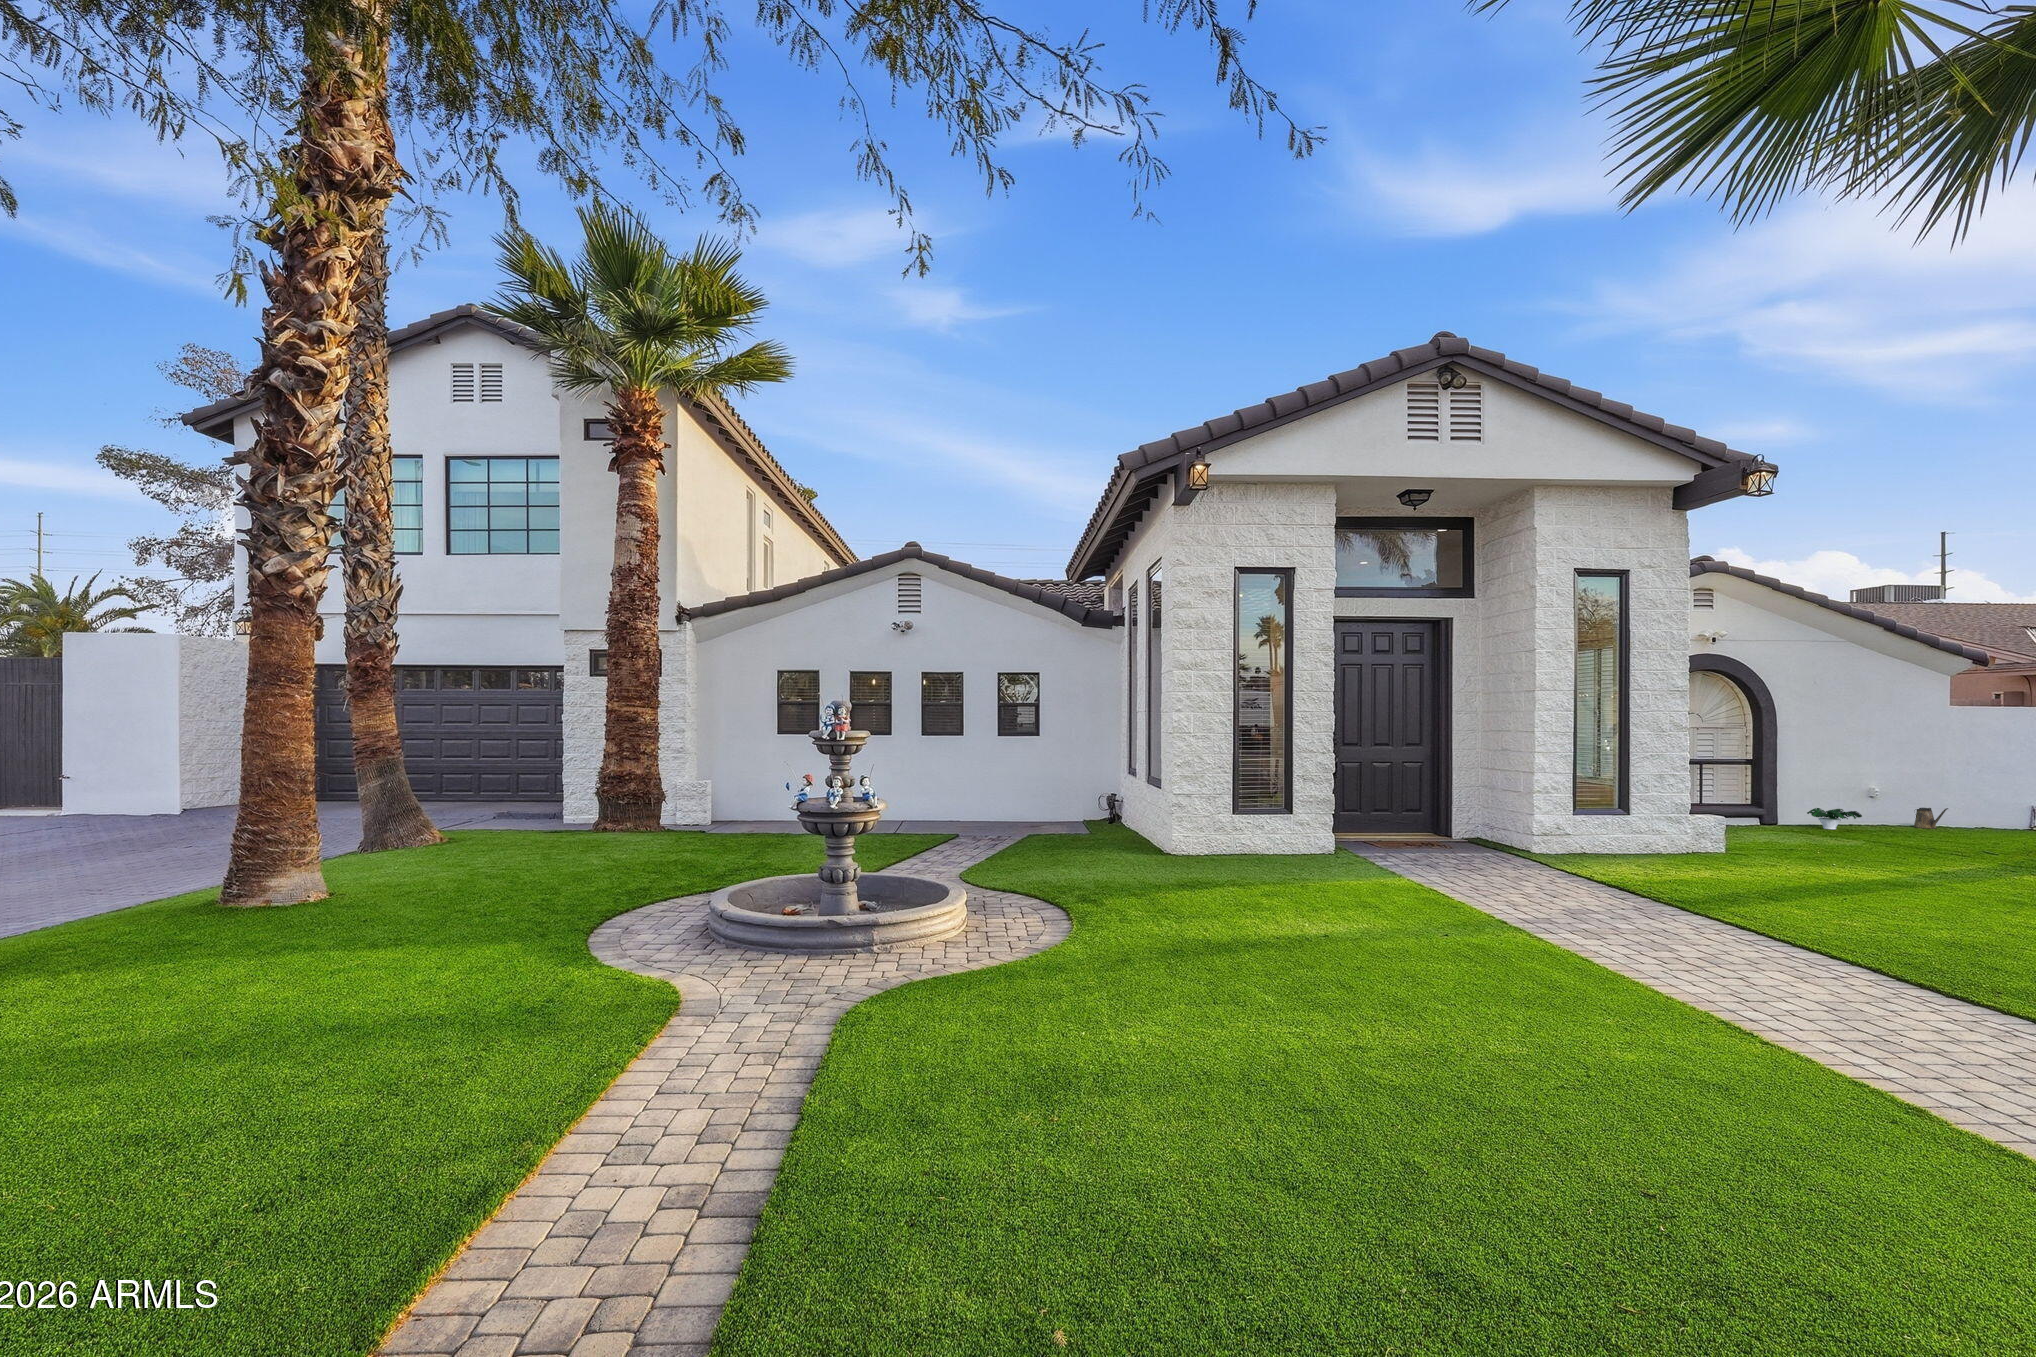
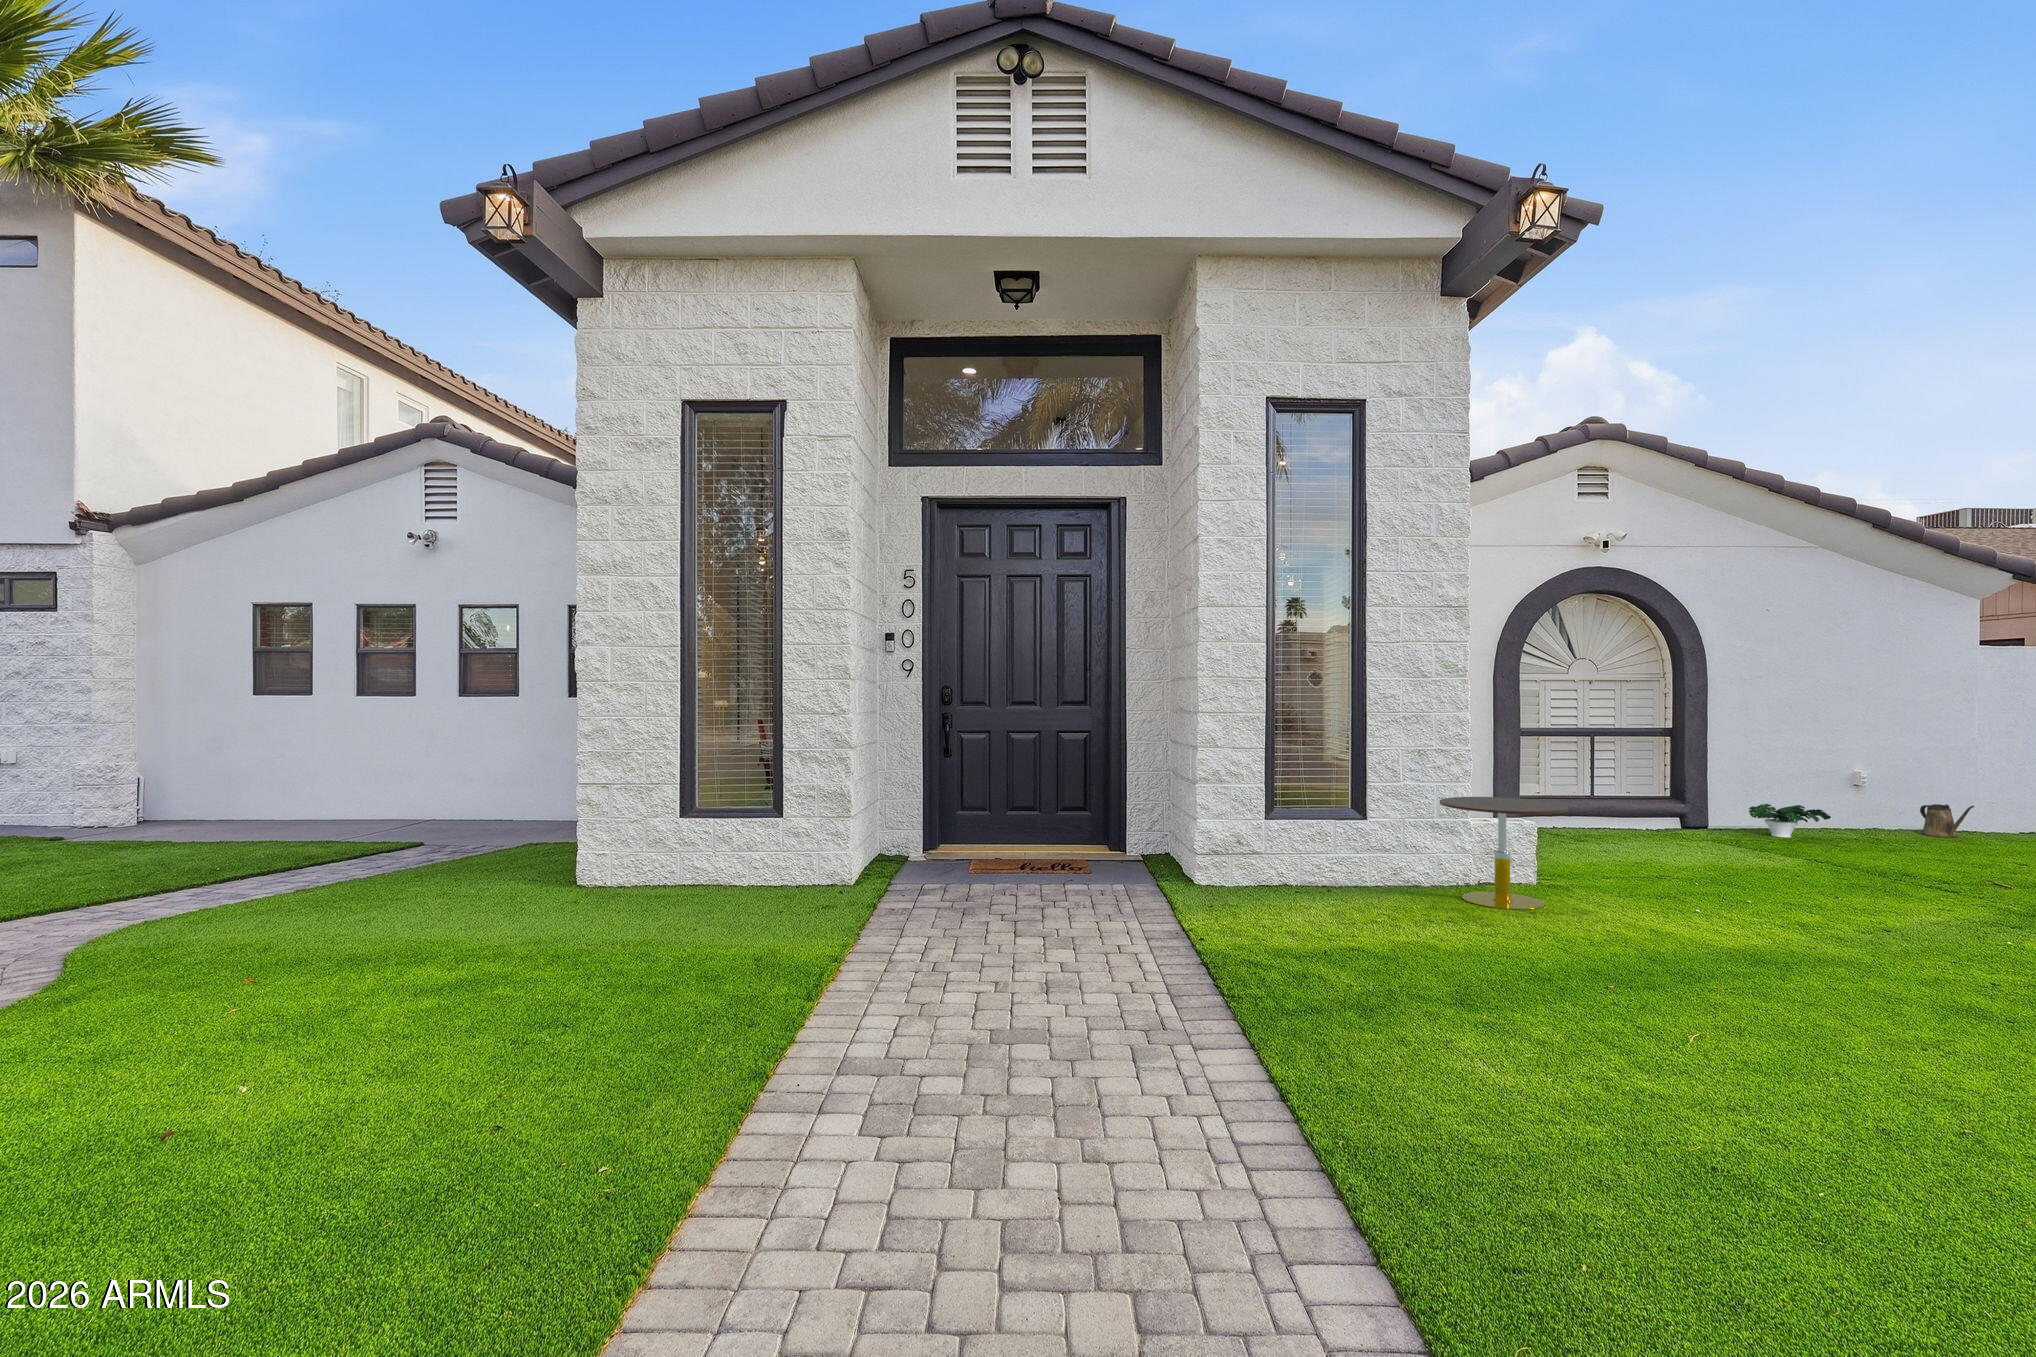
side table: none [1679,802,1762,866] -> present [1440,797,1568,910]

